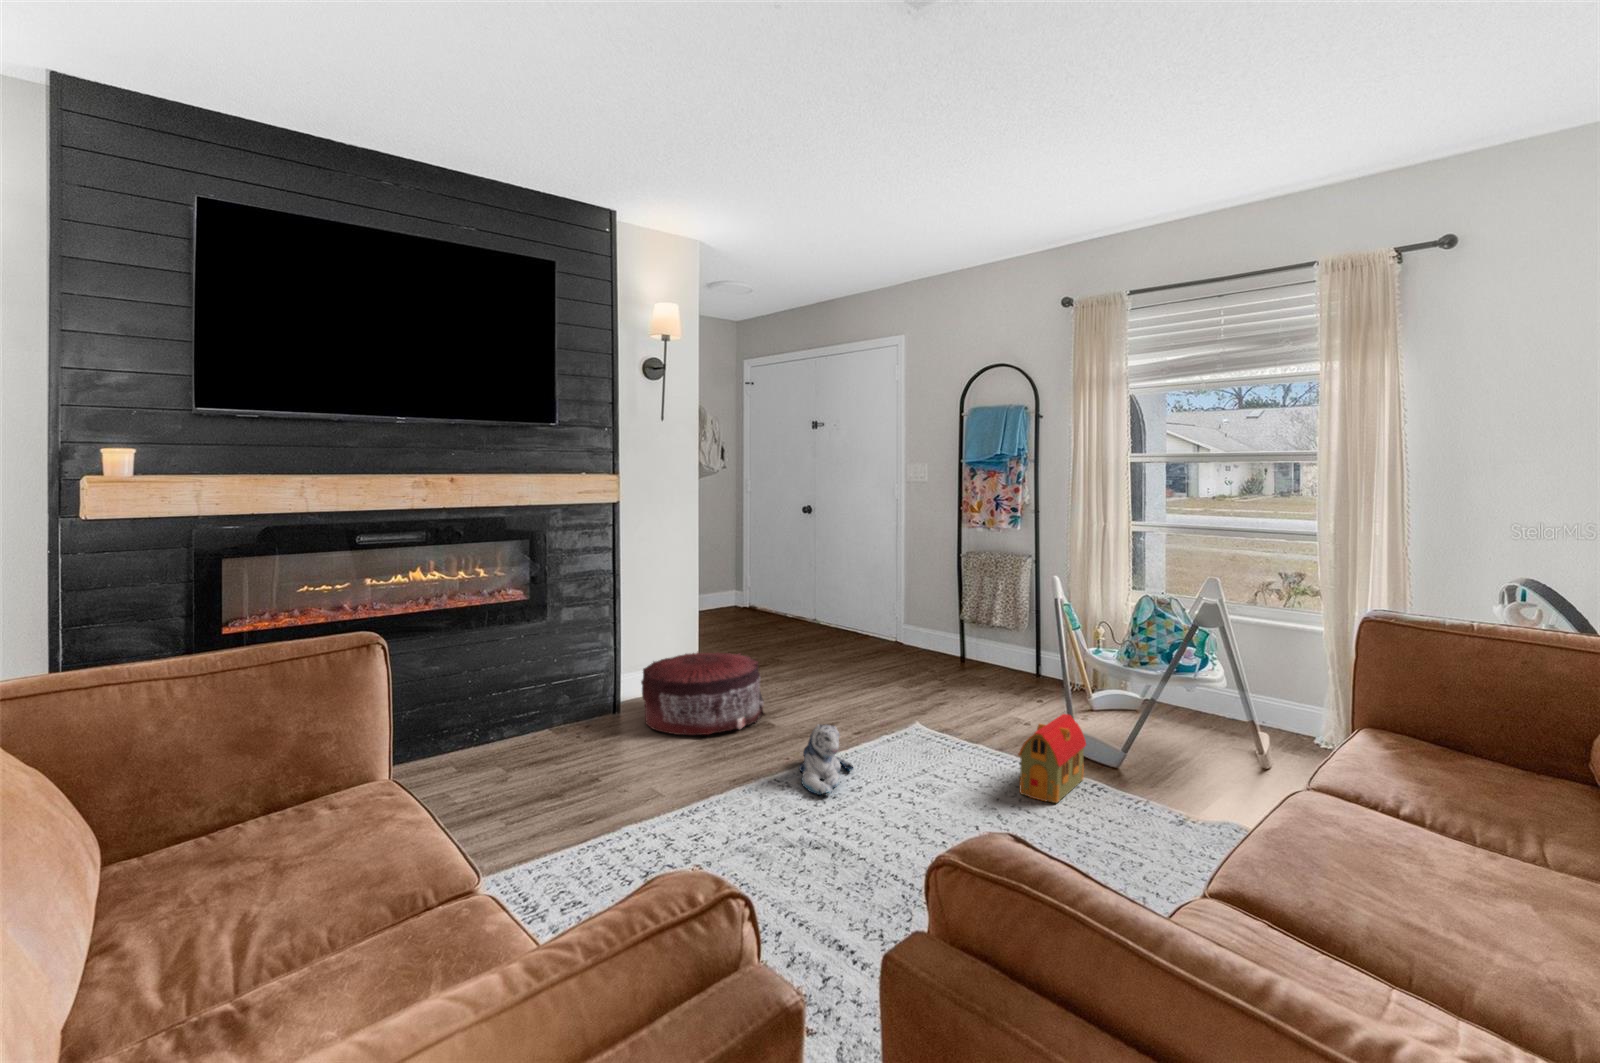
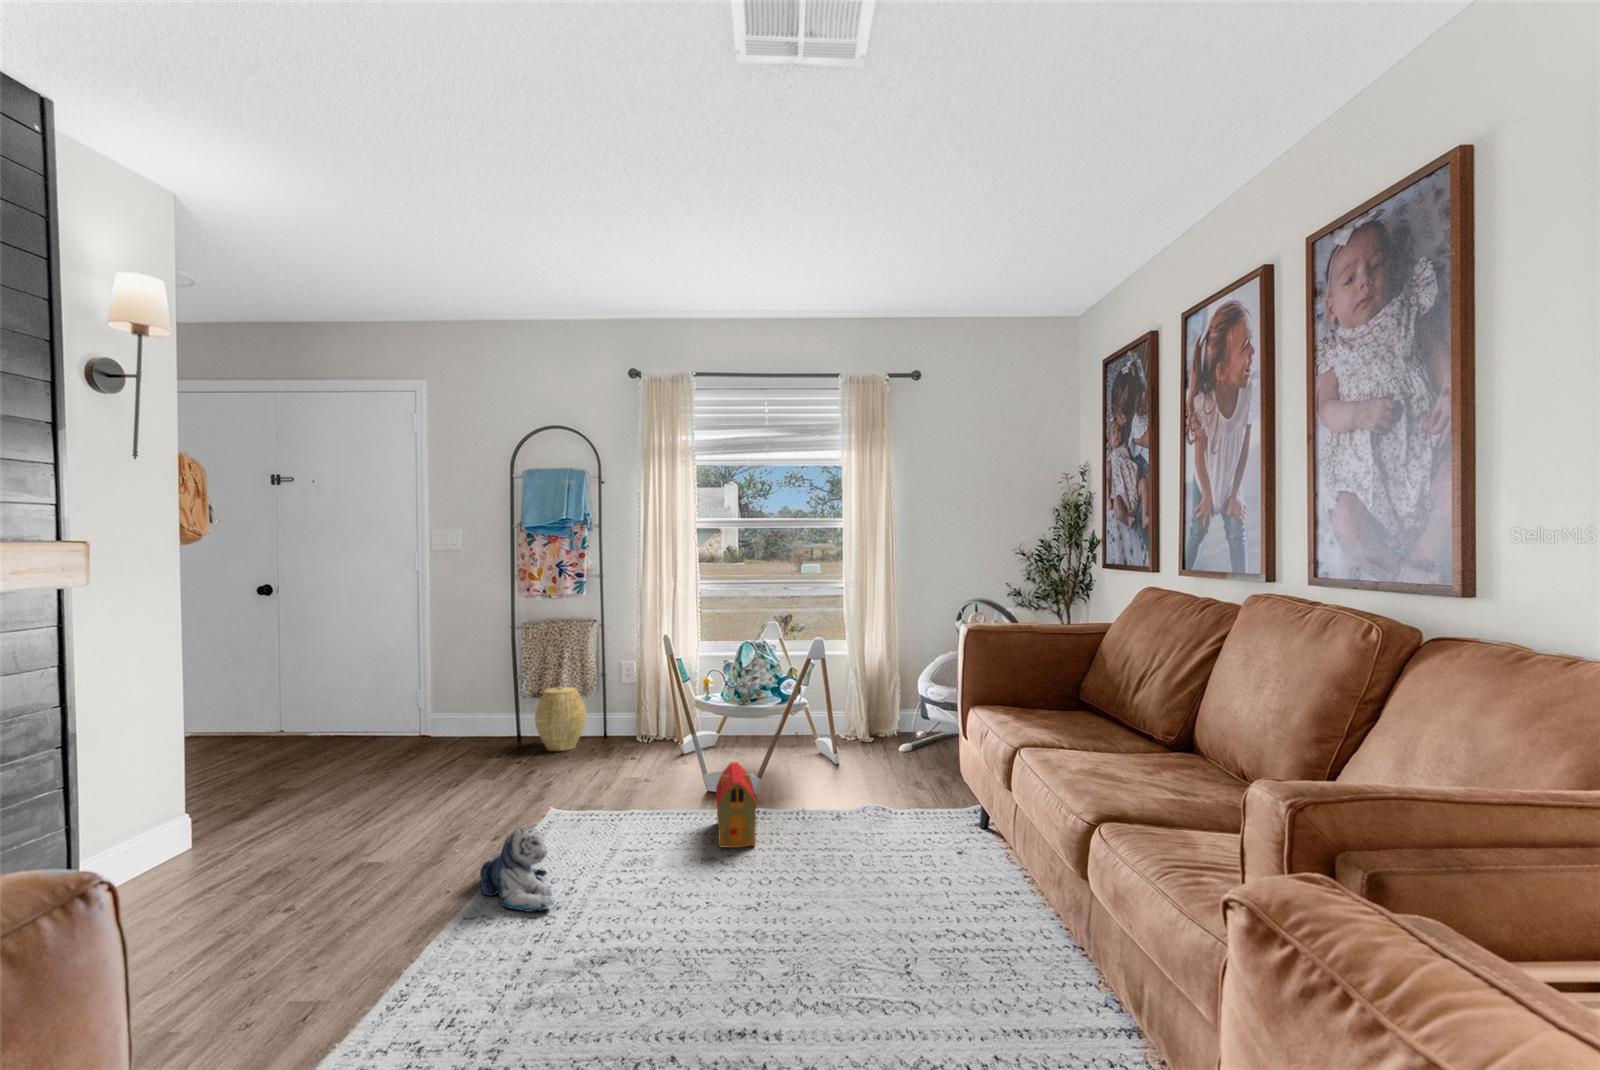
woven basket: none [965,614,1013,674] -> present [535,687,586,751]
pouf: present [641,652,764,735] -> none [161,775,367,912]

